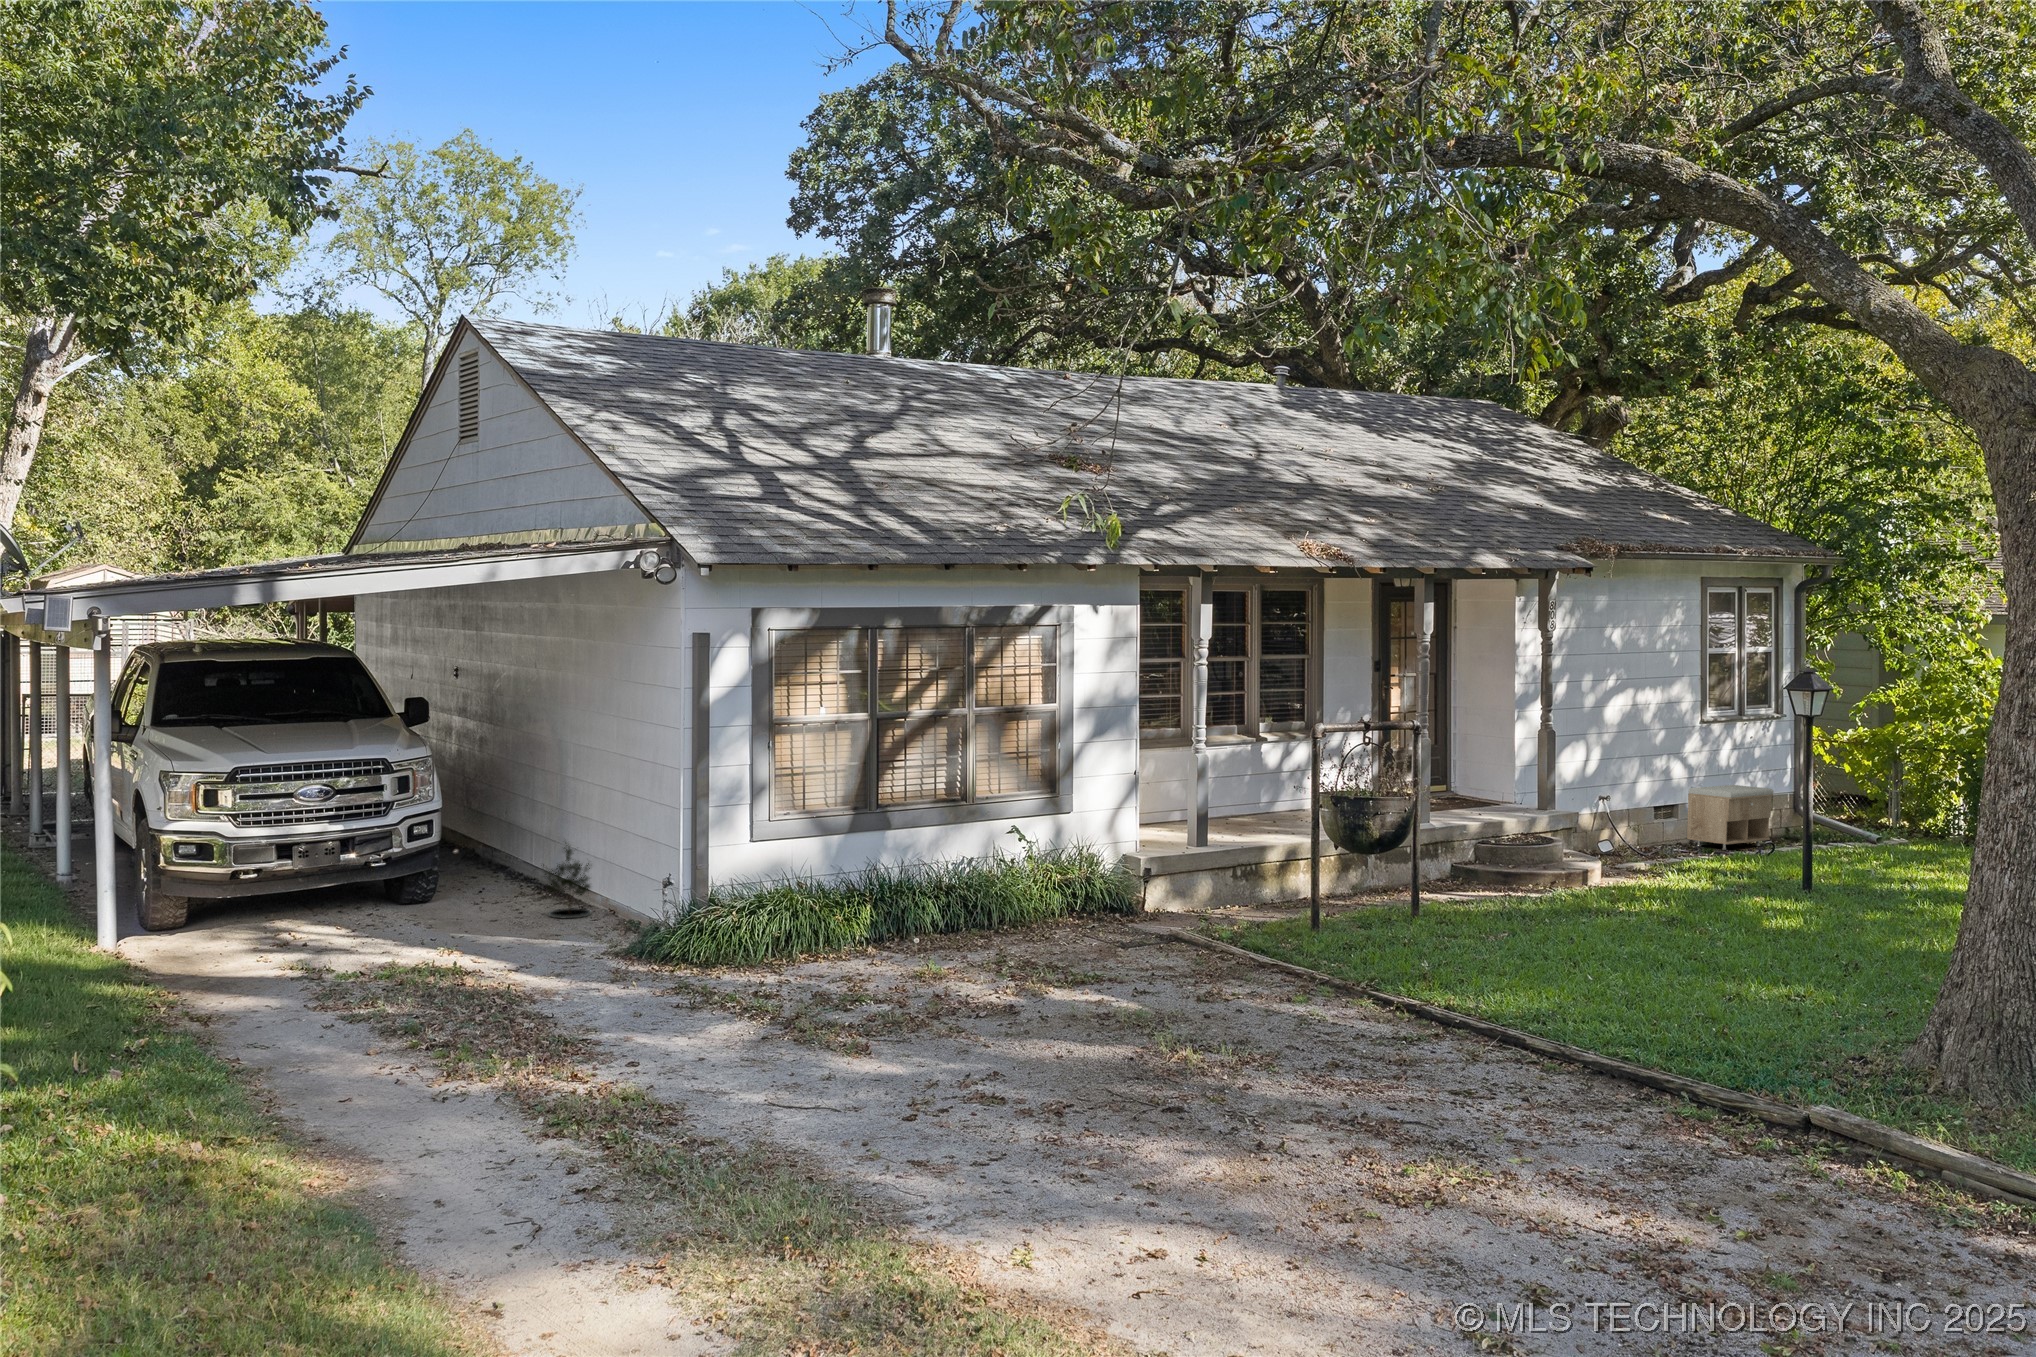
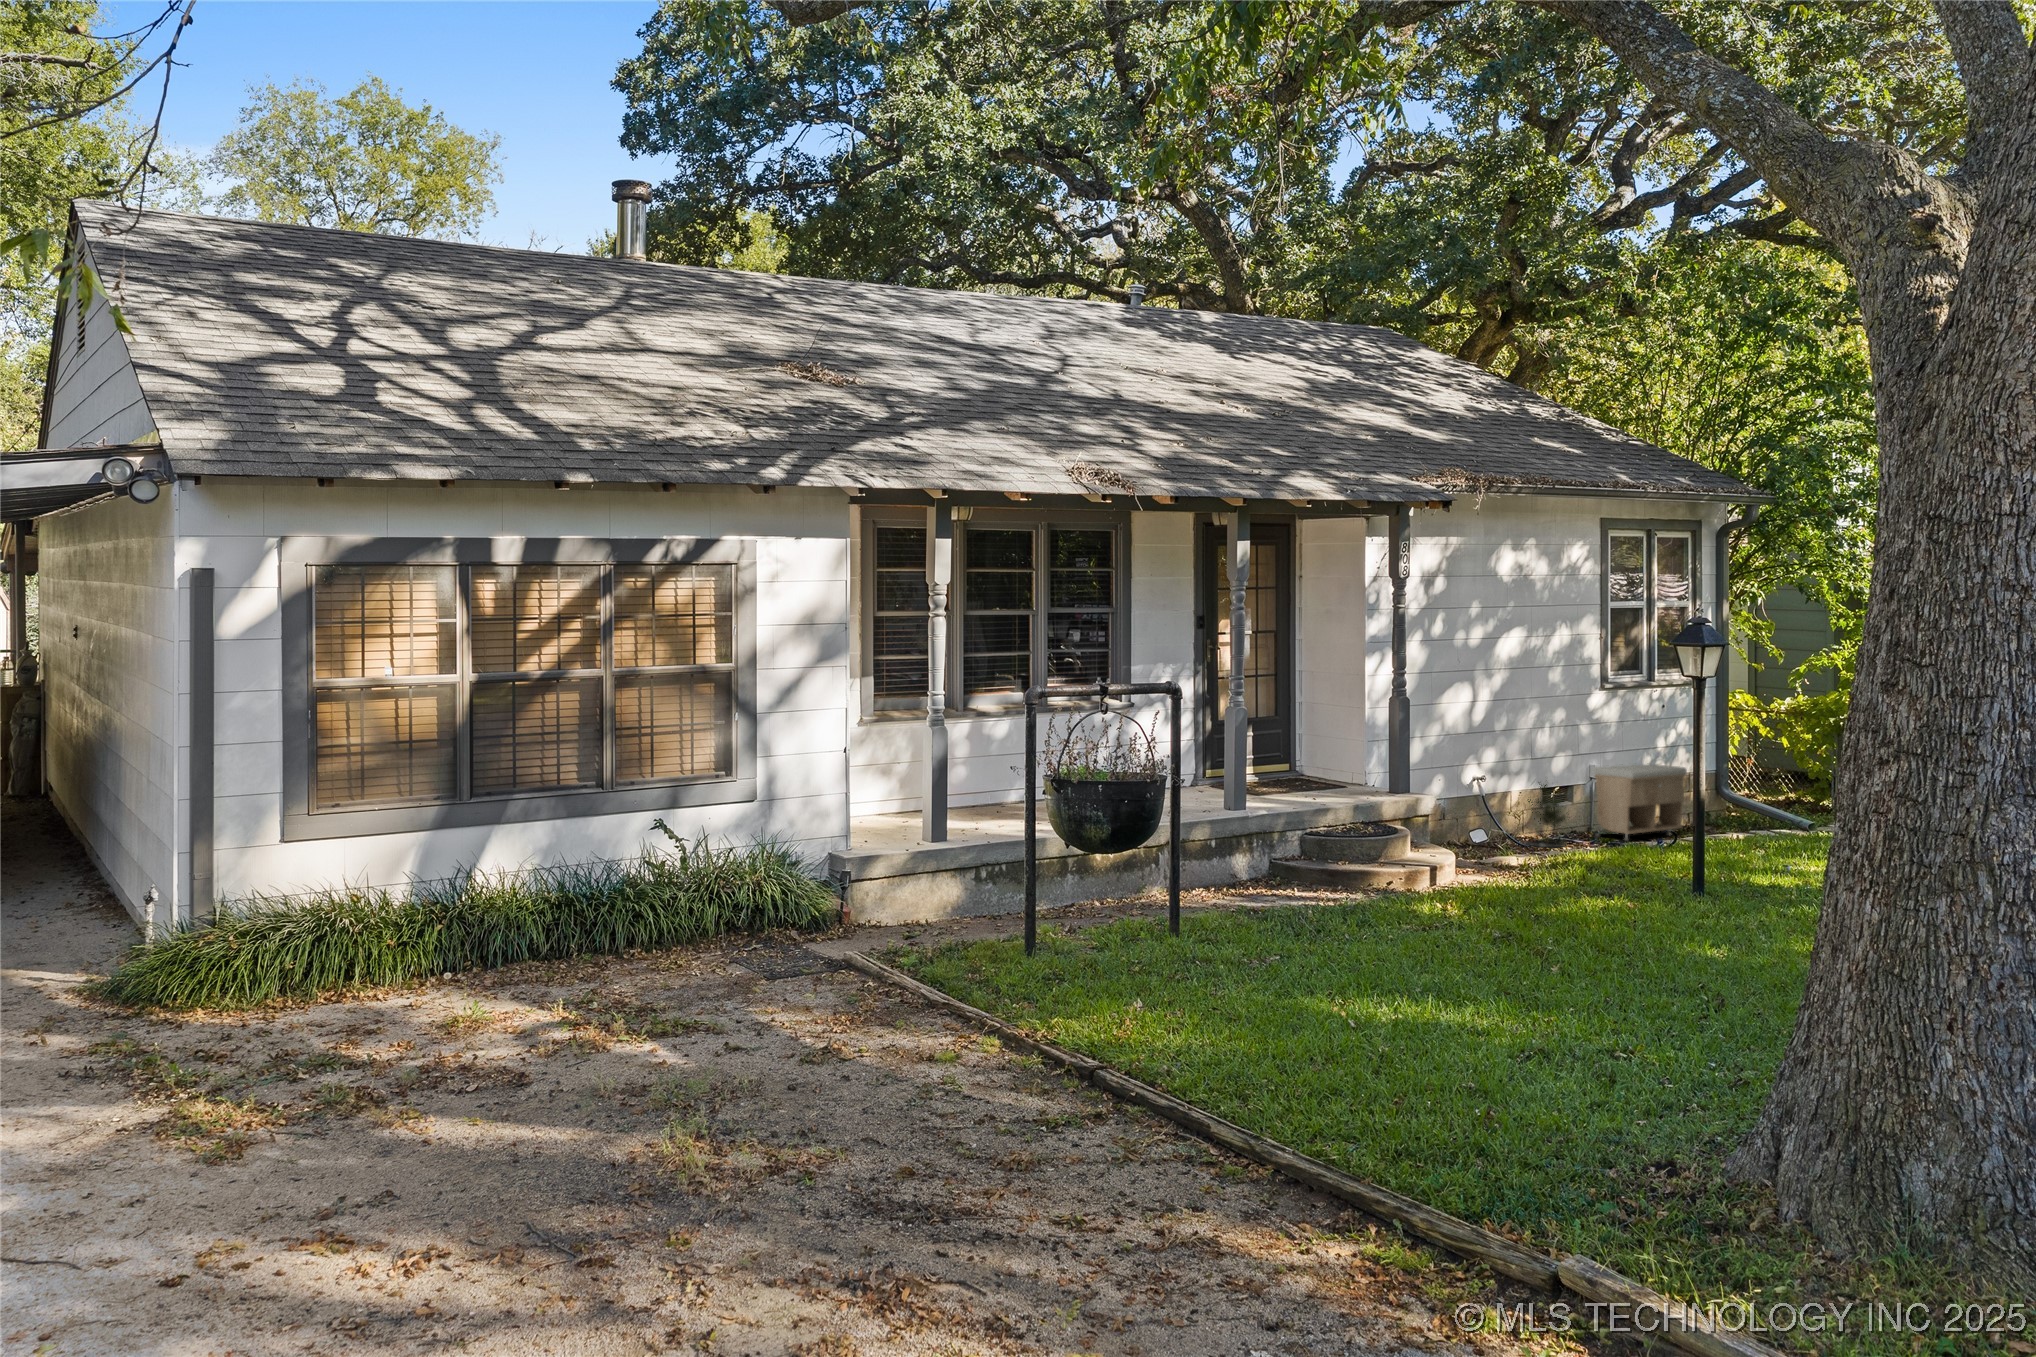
potted tree: present [543,842,592,919] -> present [1527,782,1568,847]

